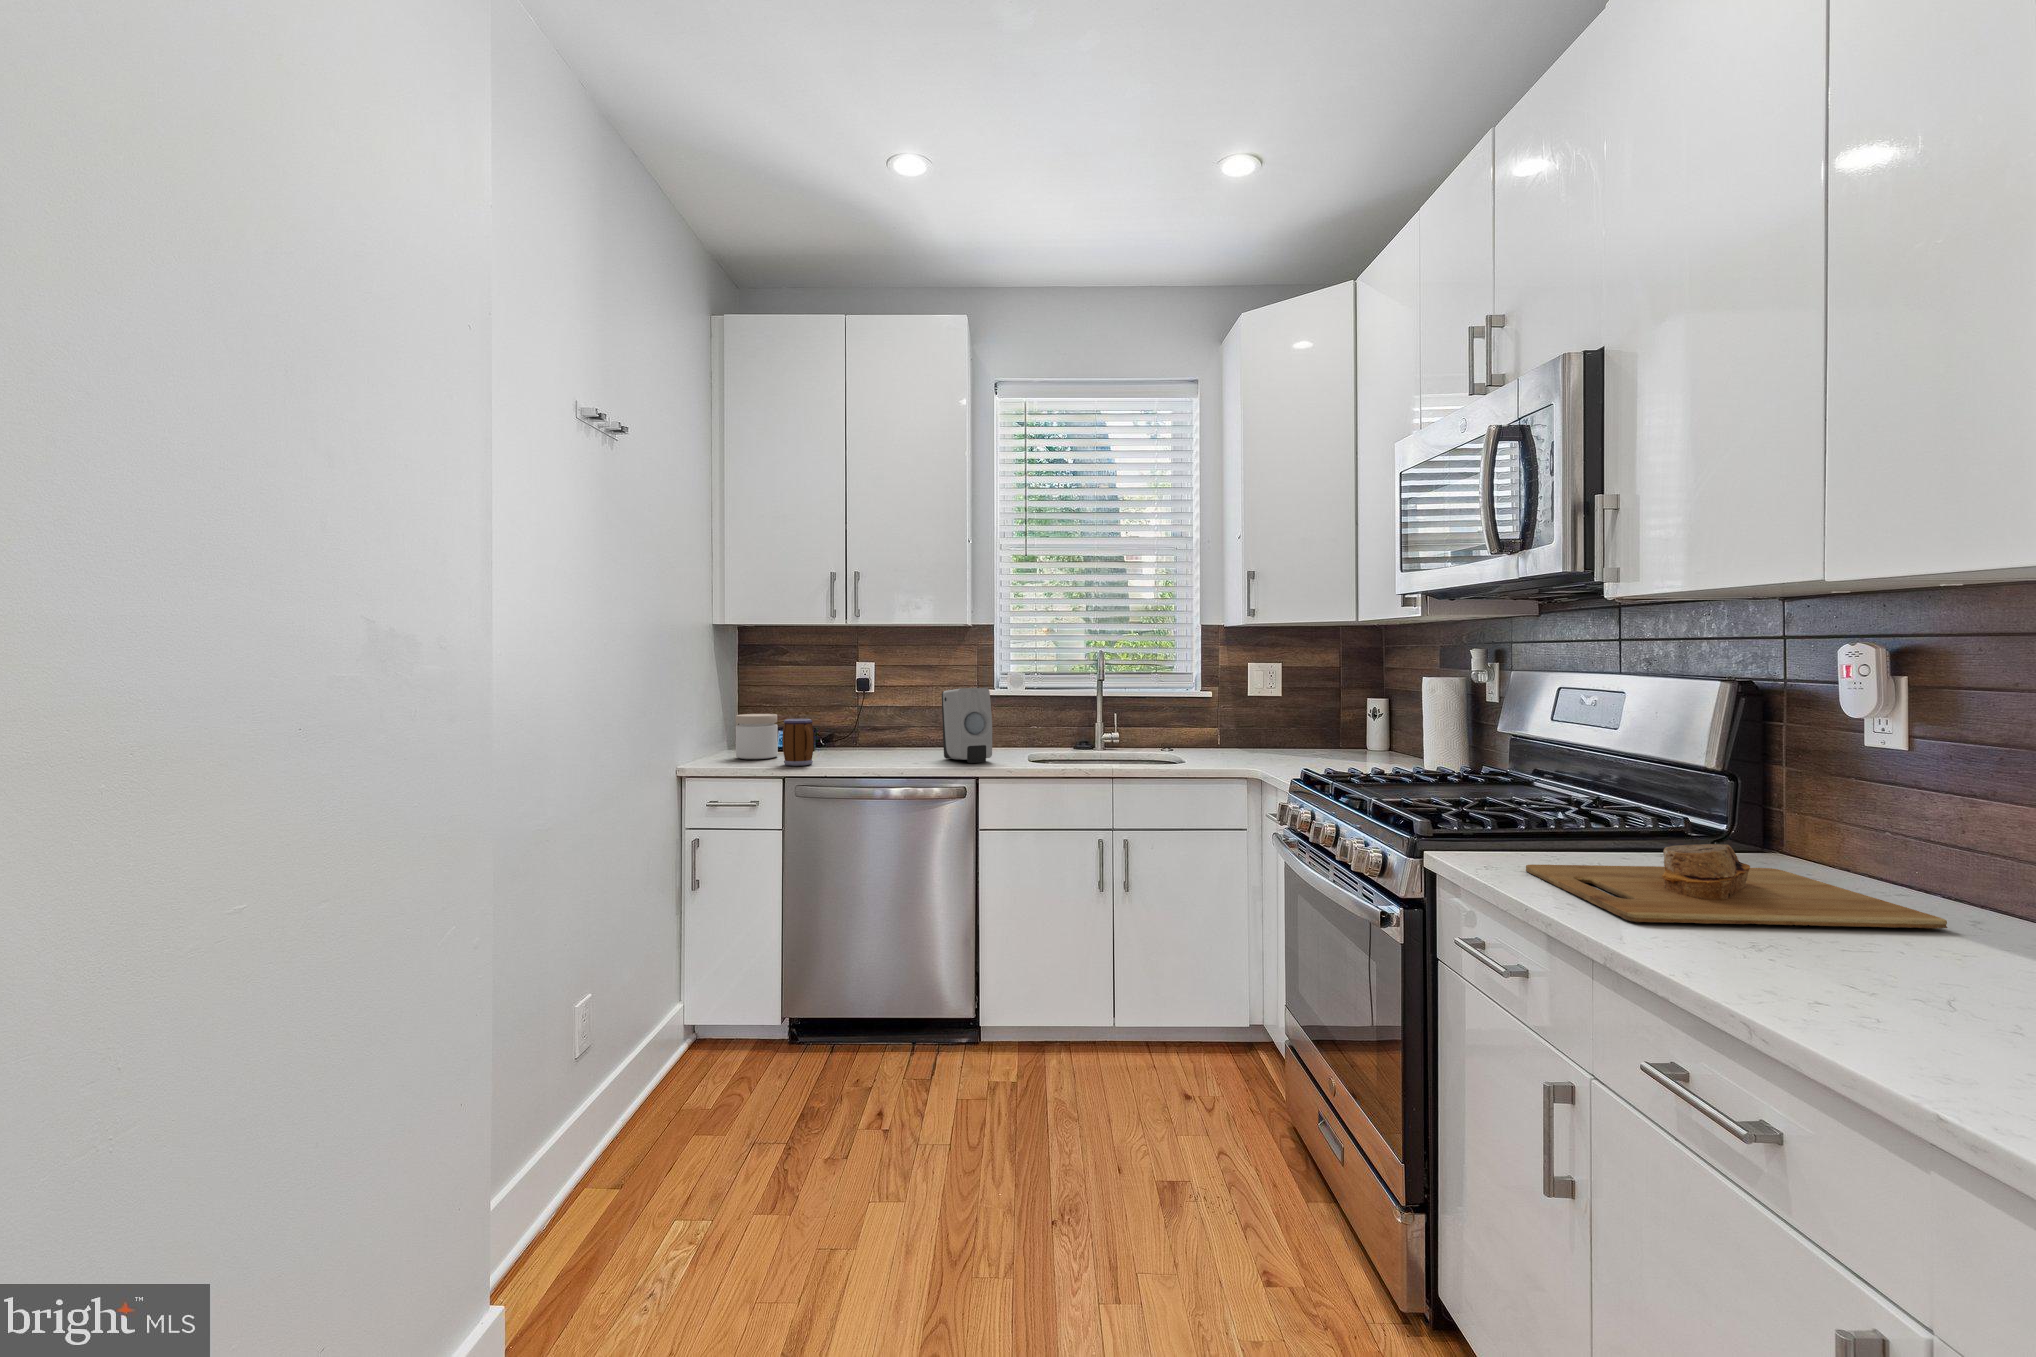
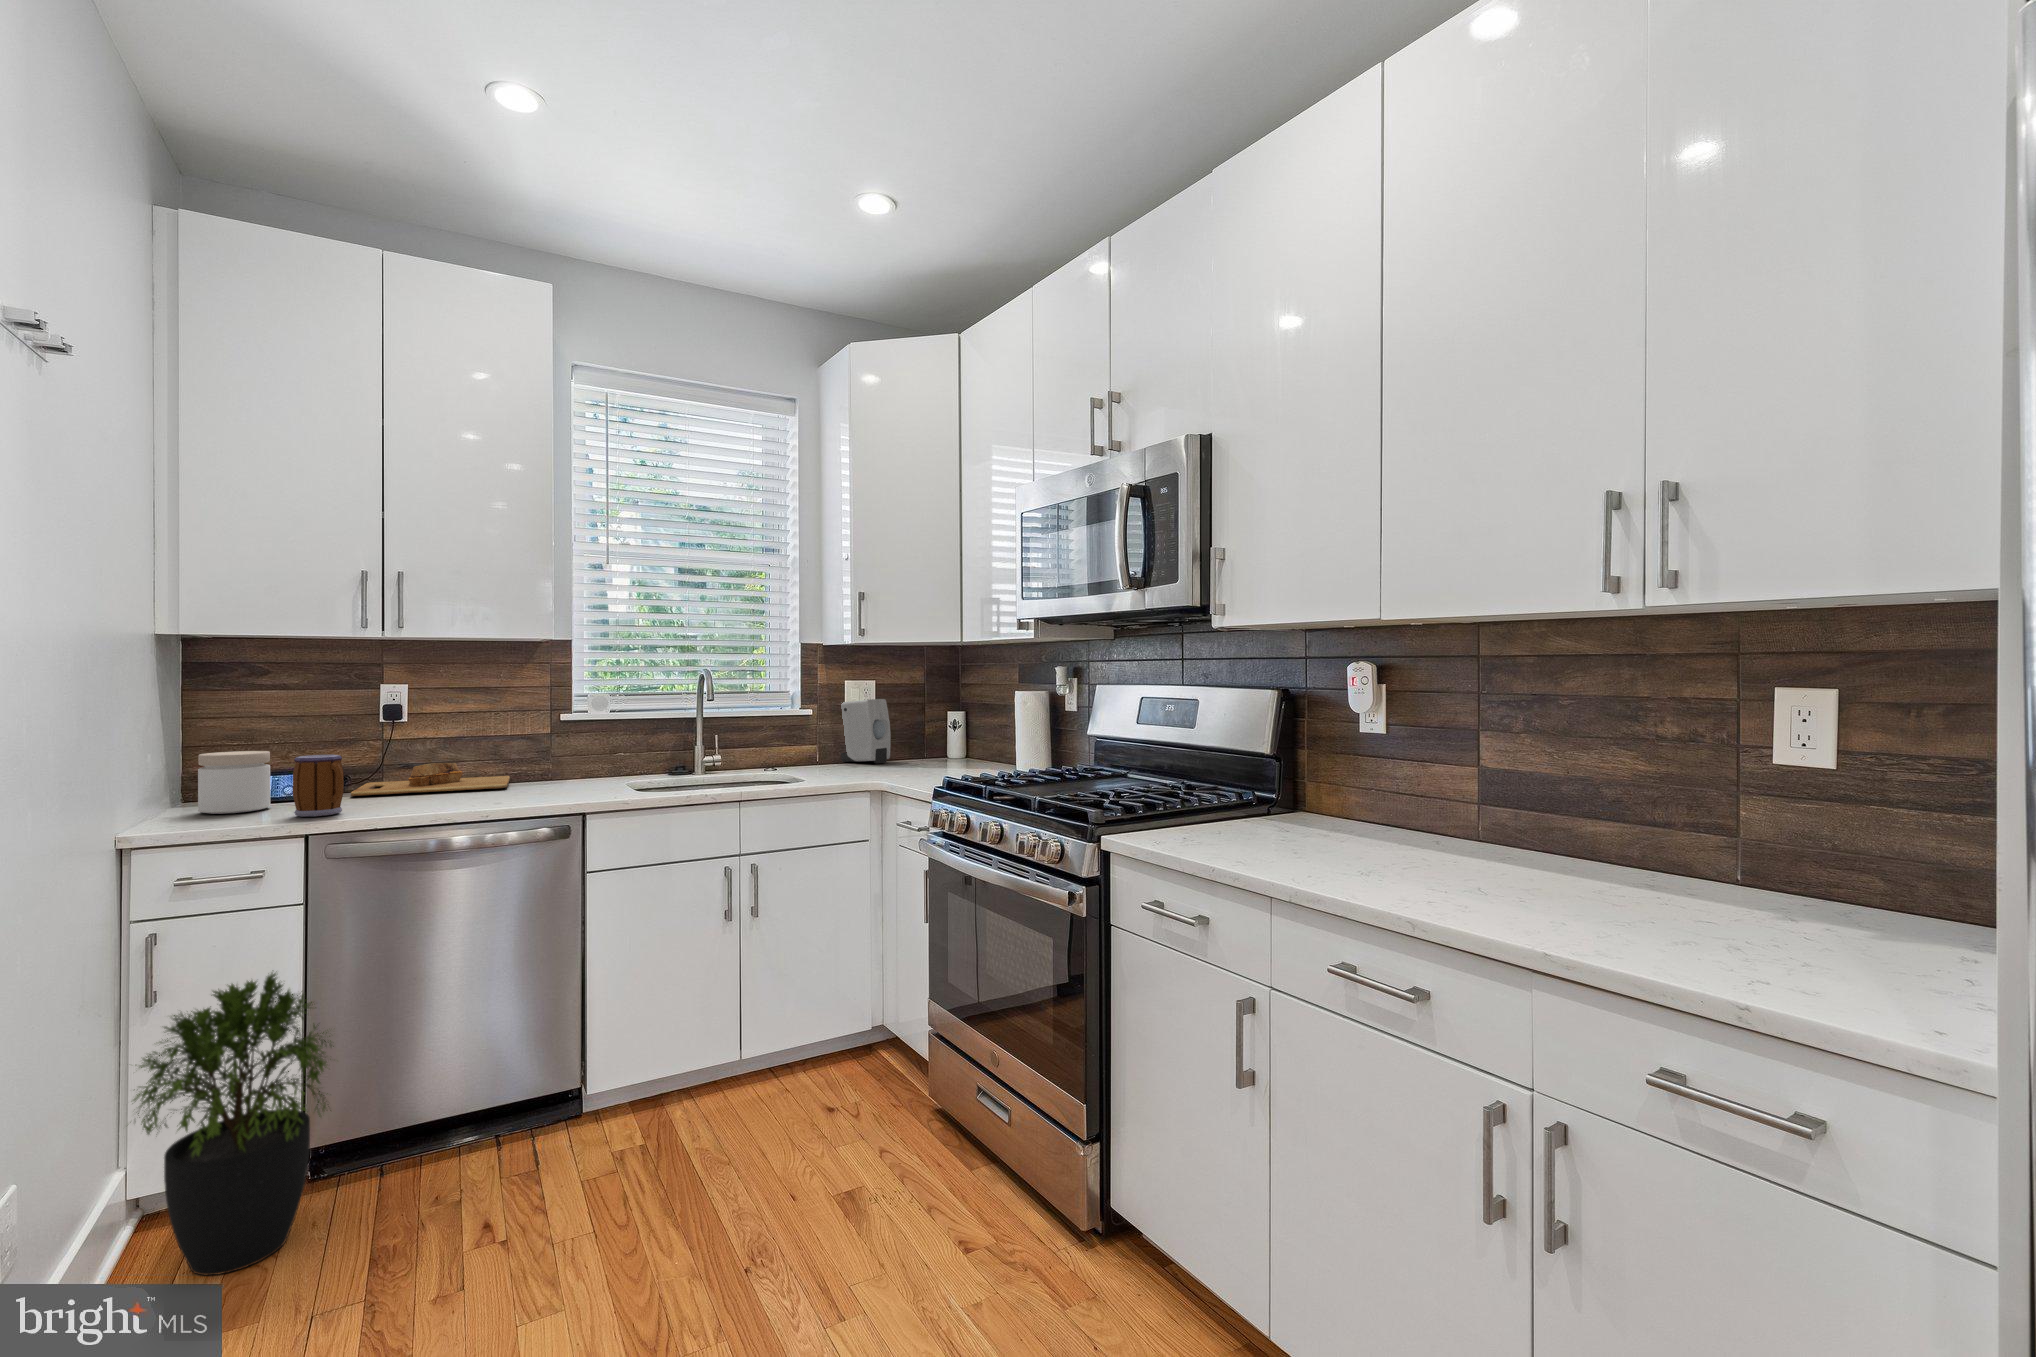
soap dispenser: present [942,688,992,763] -> present [841,699,891,763]
cutting board: present [1526,844,1947,929] -> present [351,763,510,796]
potted plant: none [668,878,799,1094] -> present [133,973,334,1275]

